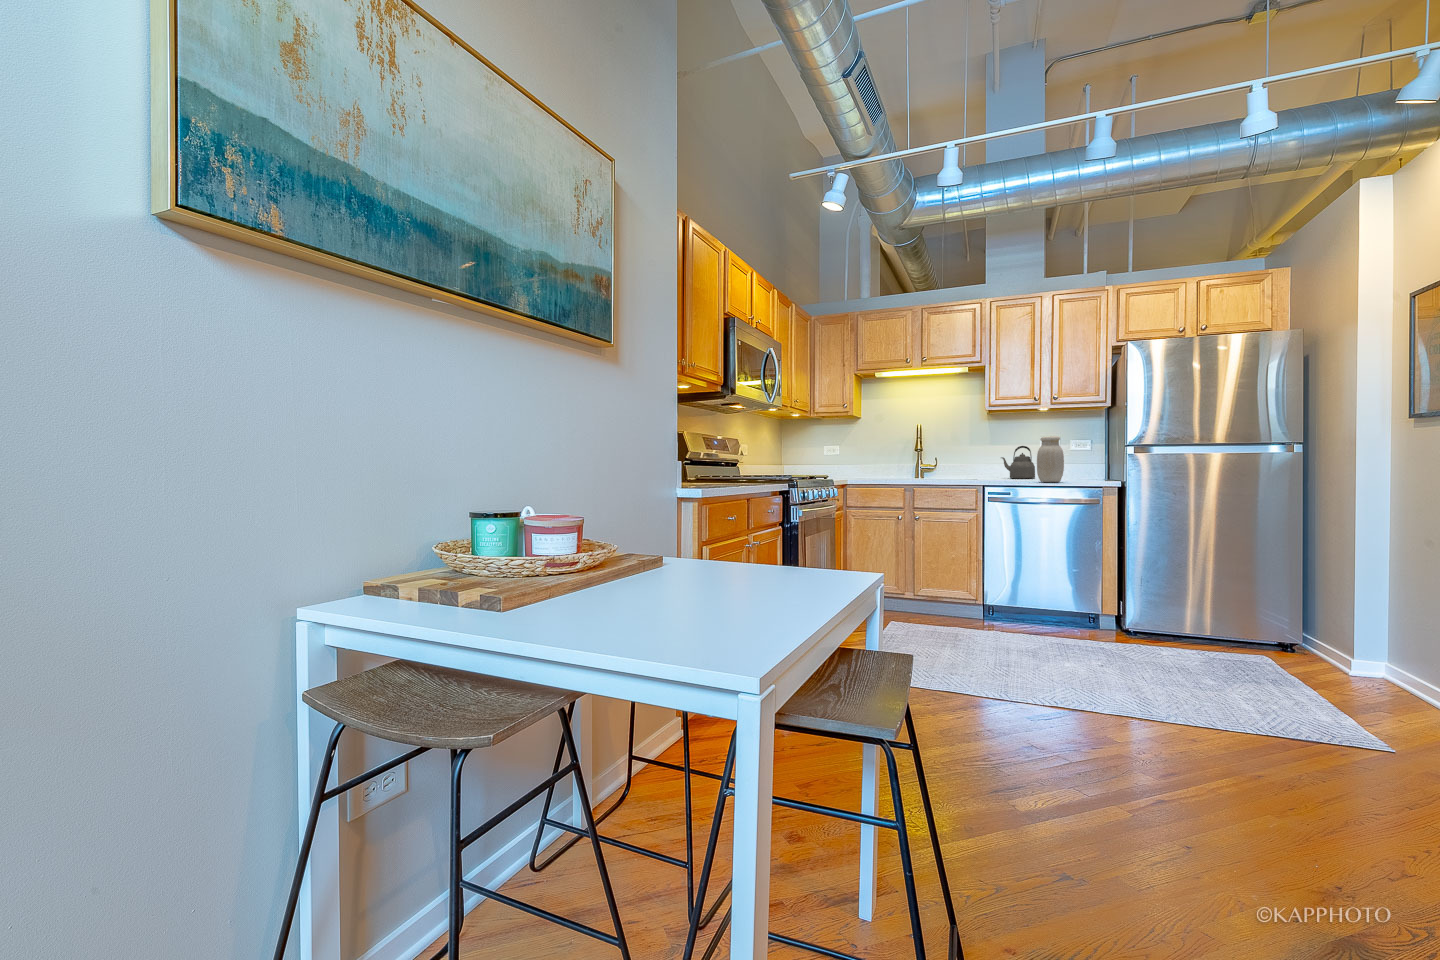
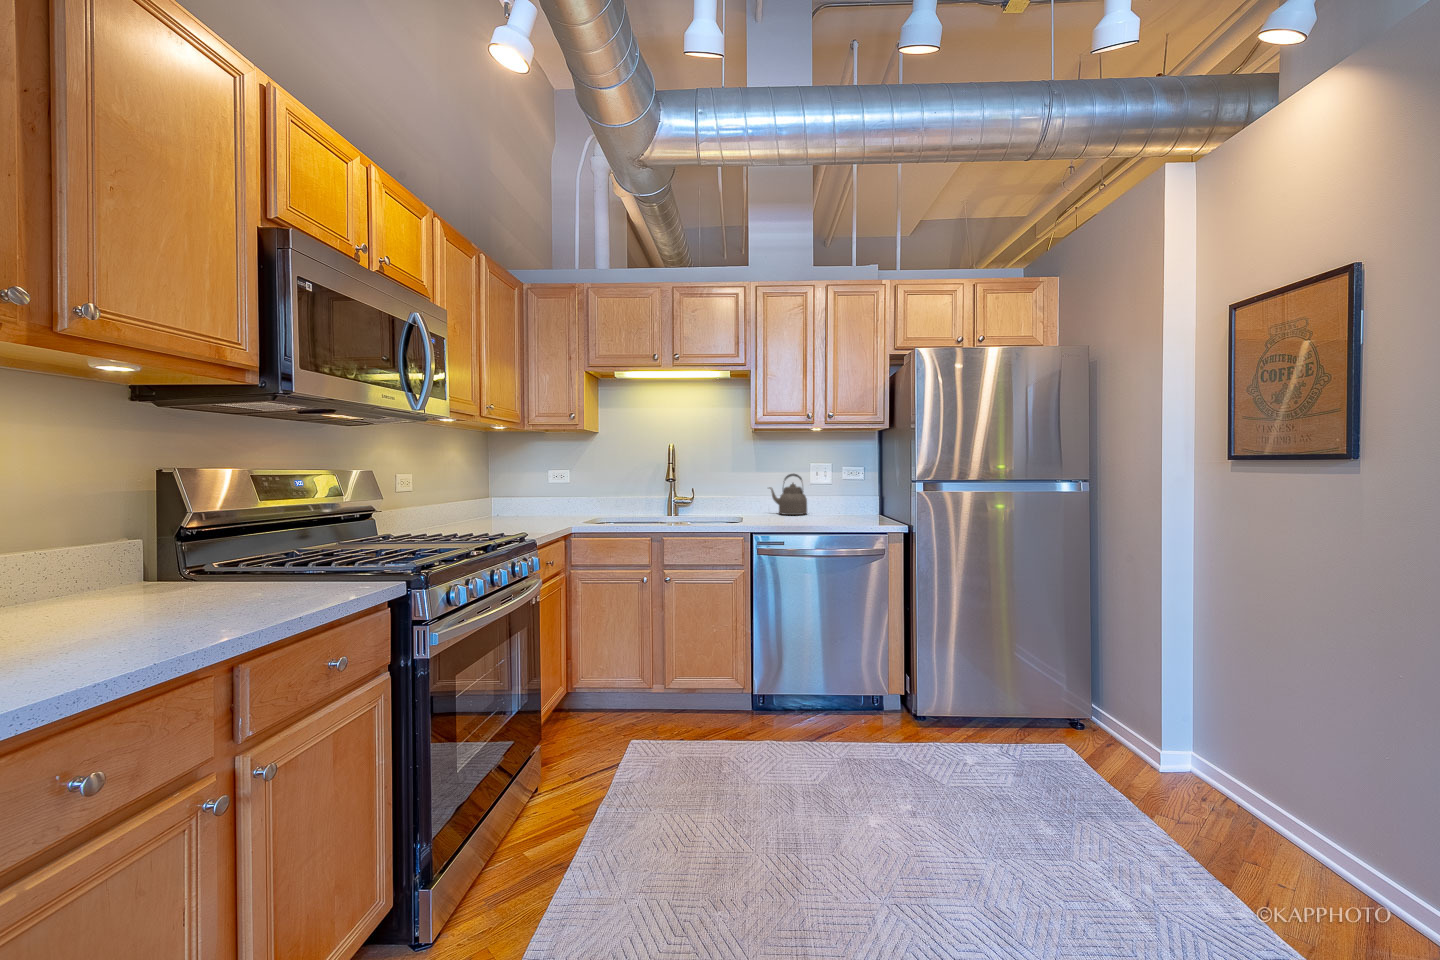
jar: present [1037,436,1064,482] -> none [813,466,845,526]

